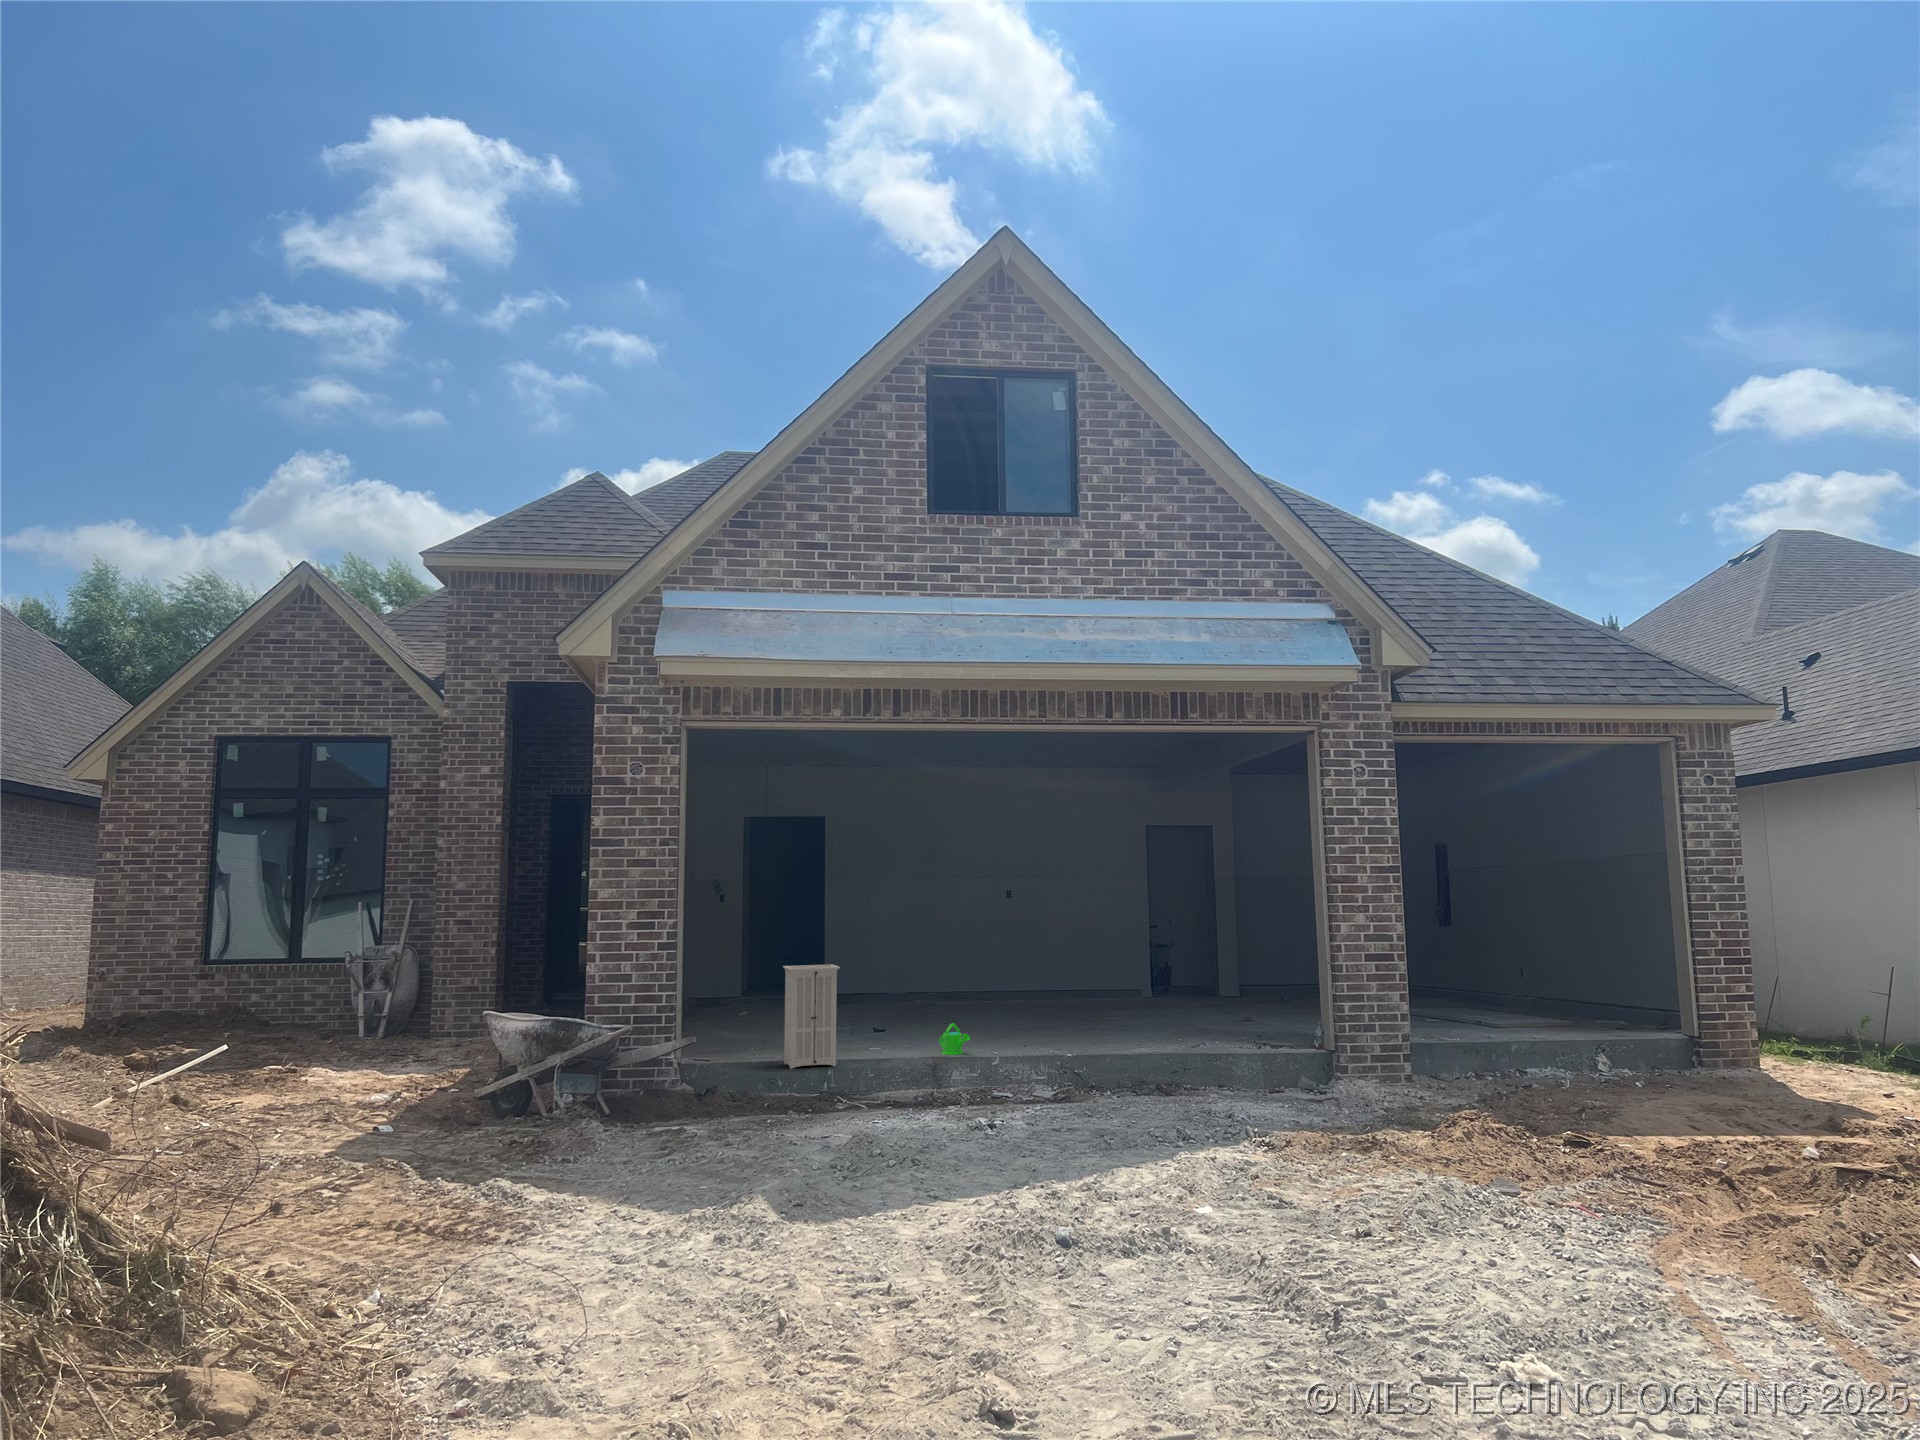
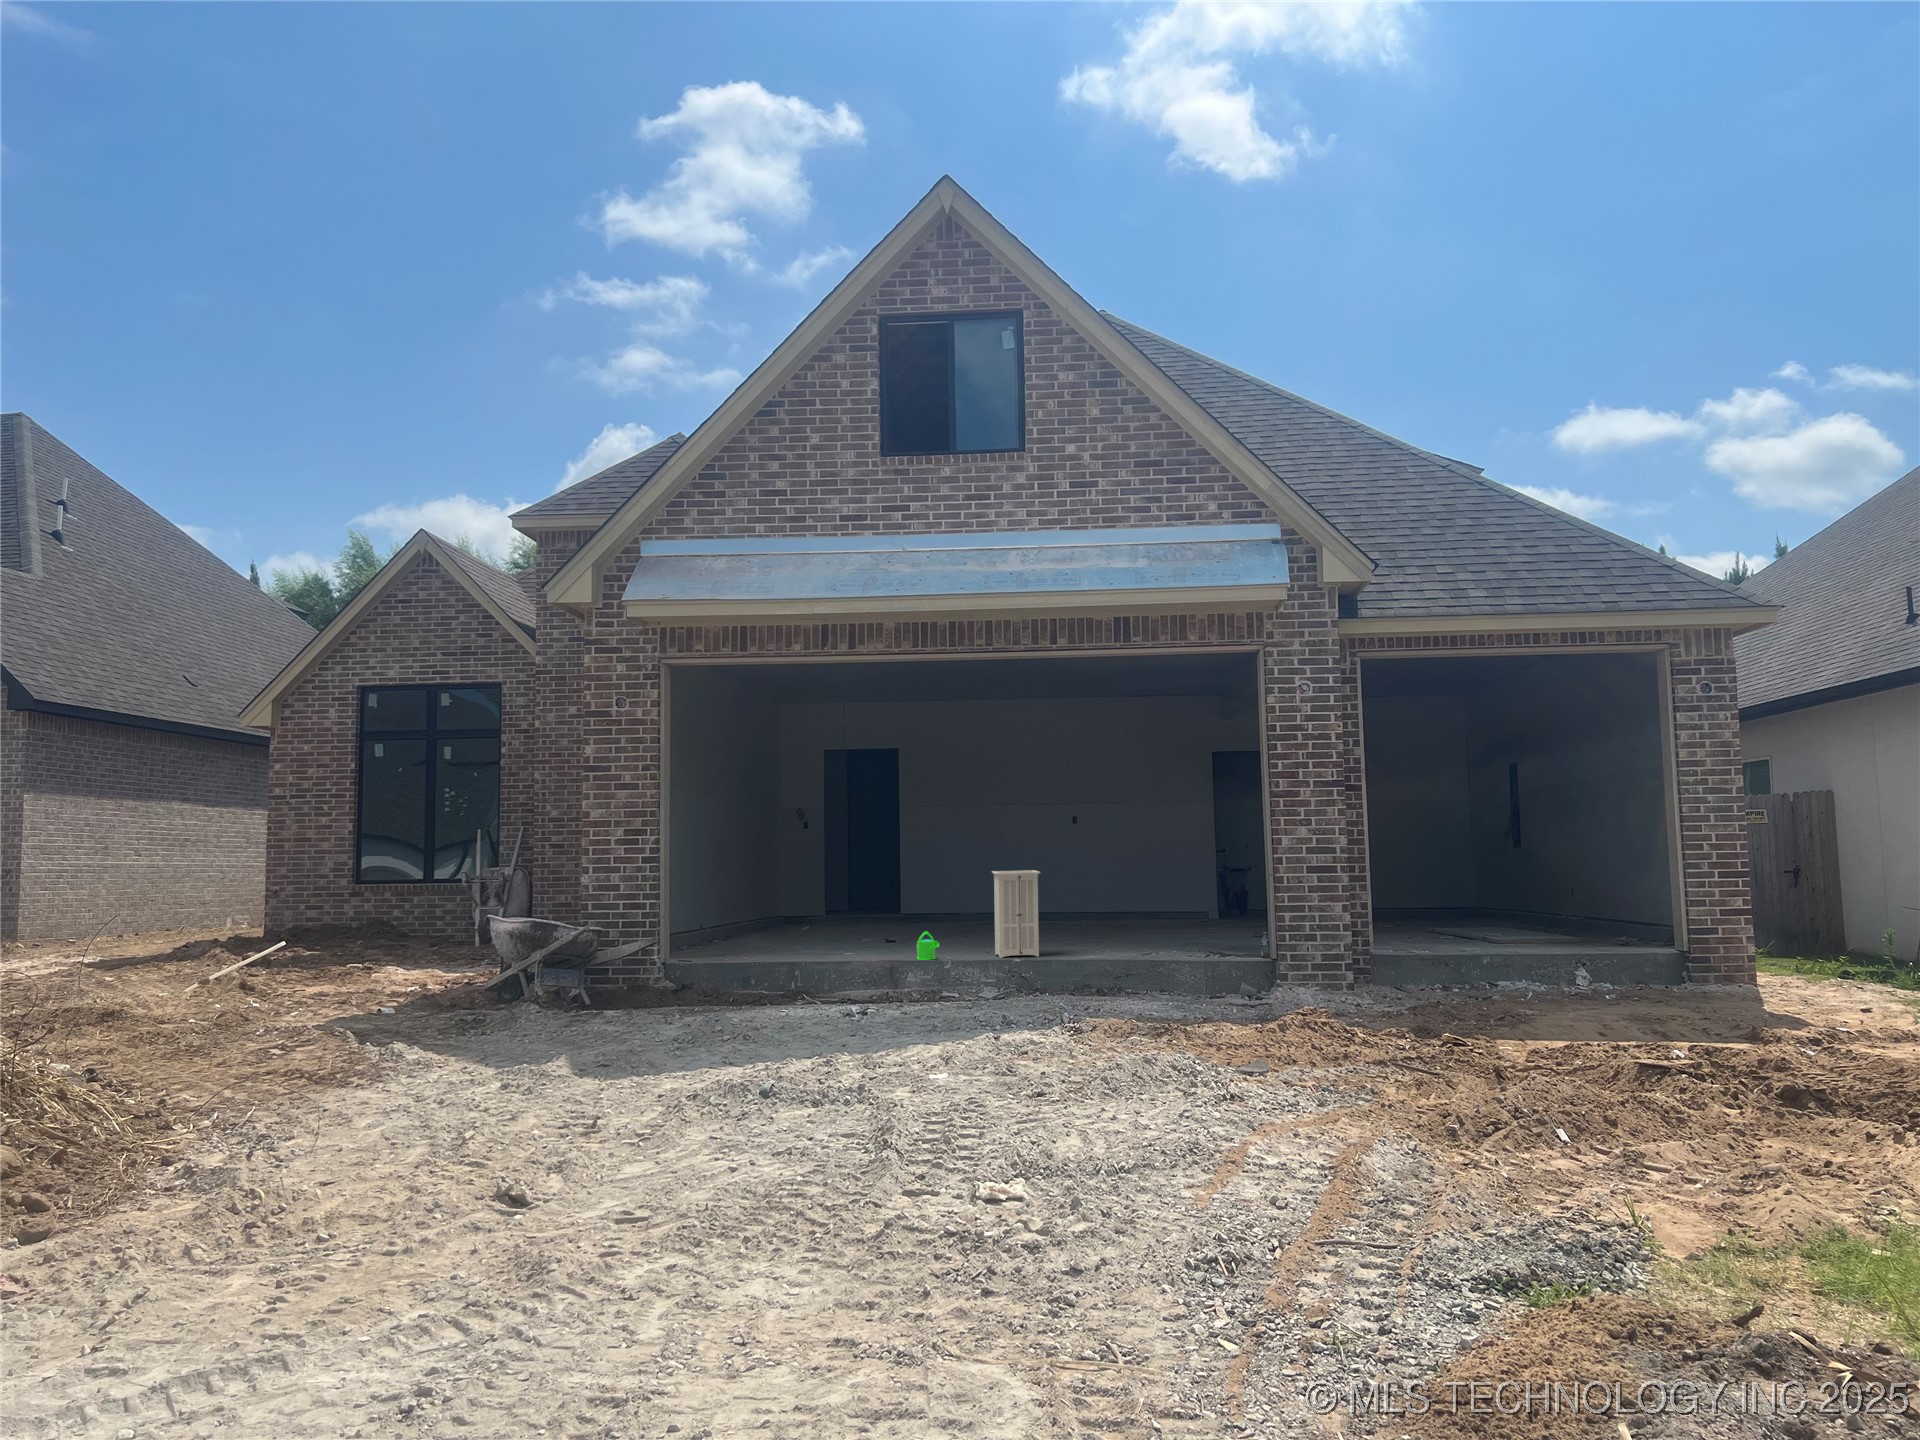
storage cabinet: present [783,963,840,1069] -> present [992,870,1040,958]

